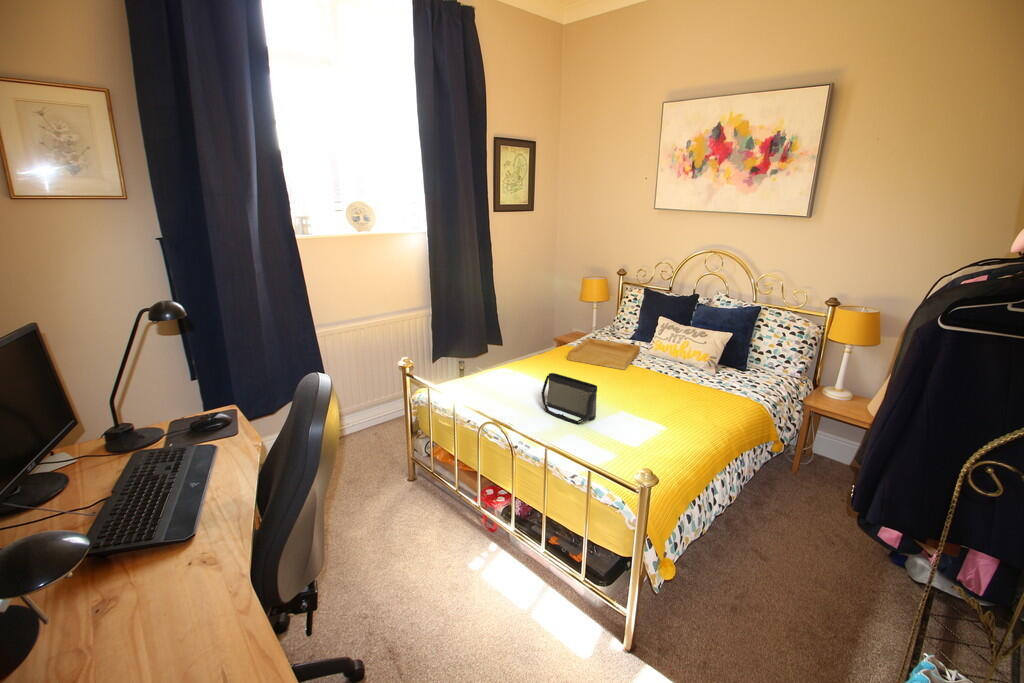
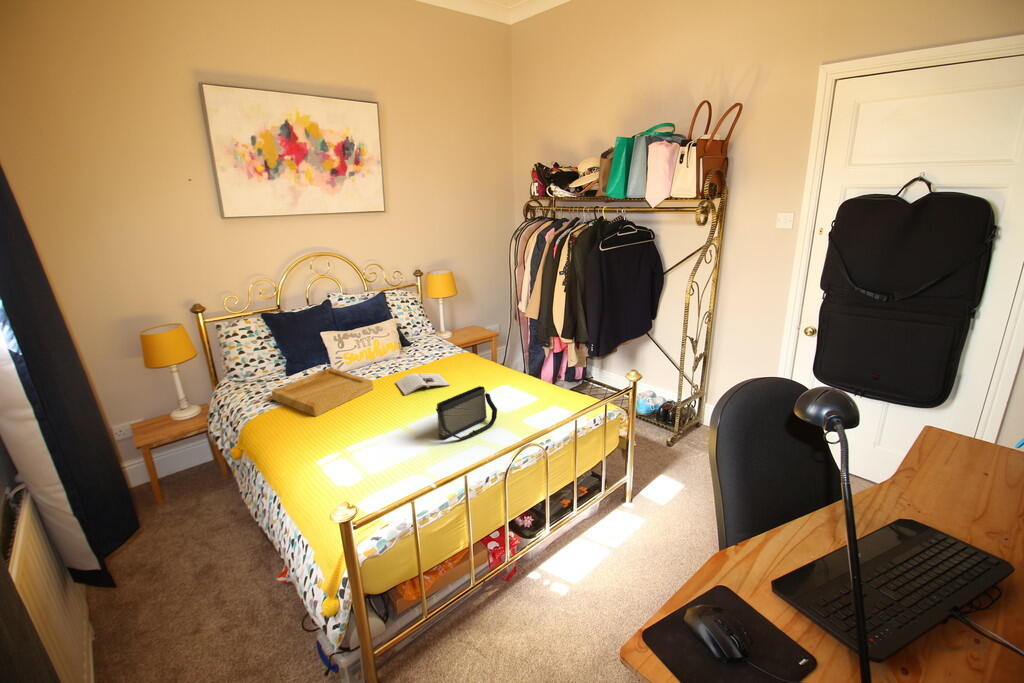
magazine: none [620,374,680,399] -> present [396,373,450,396]

